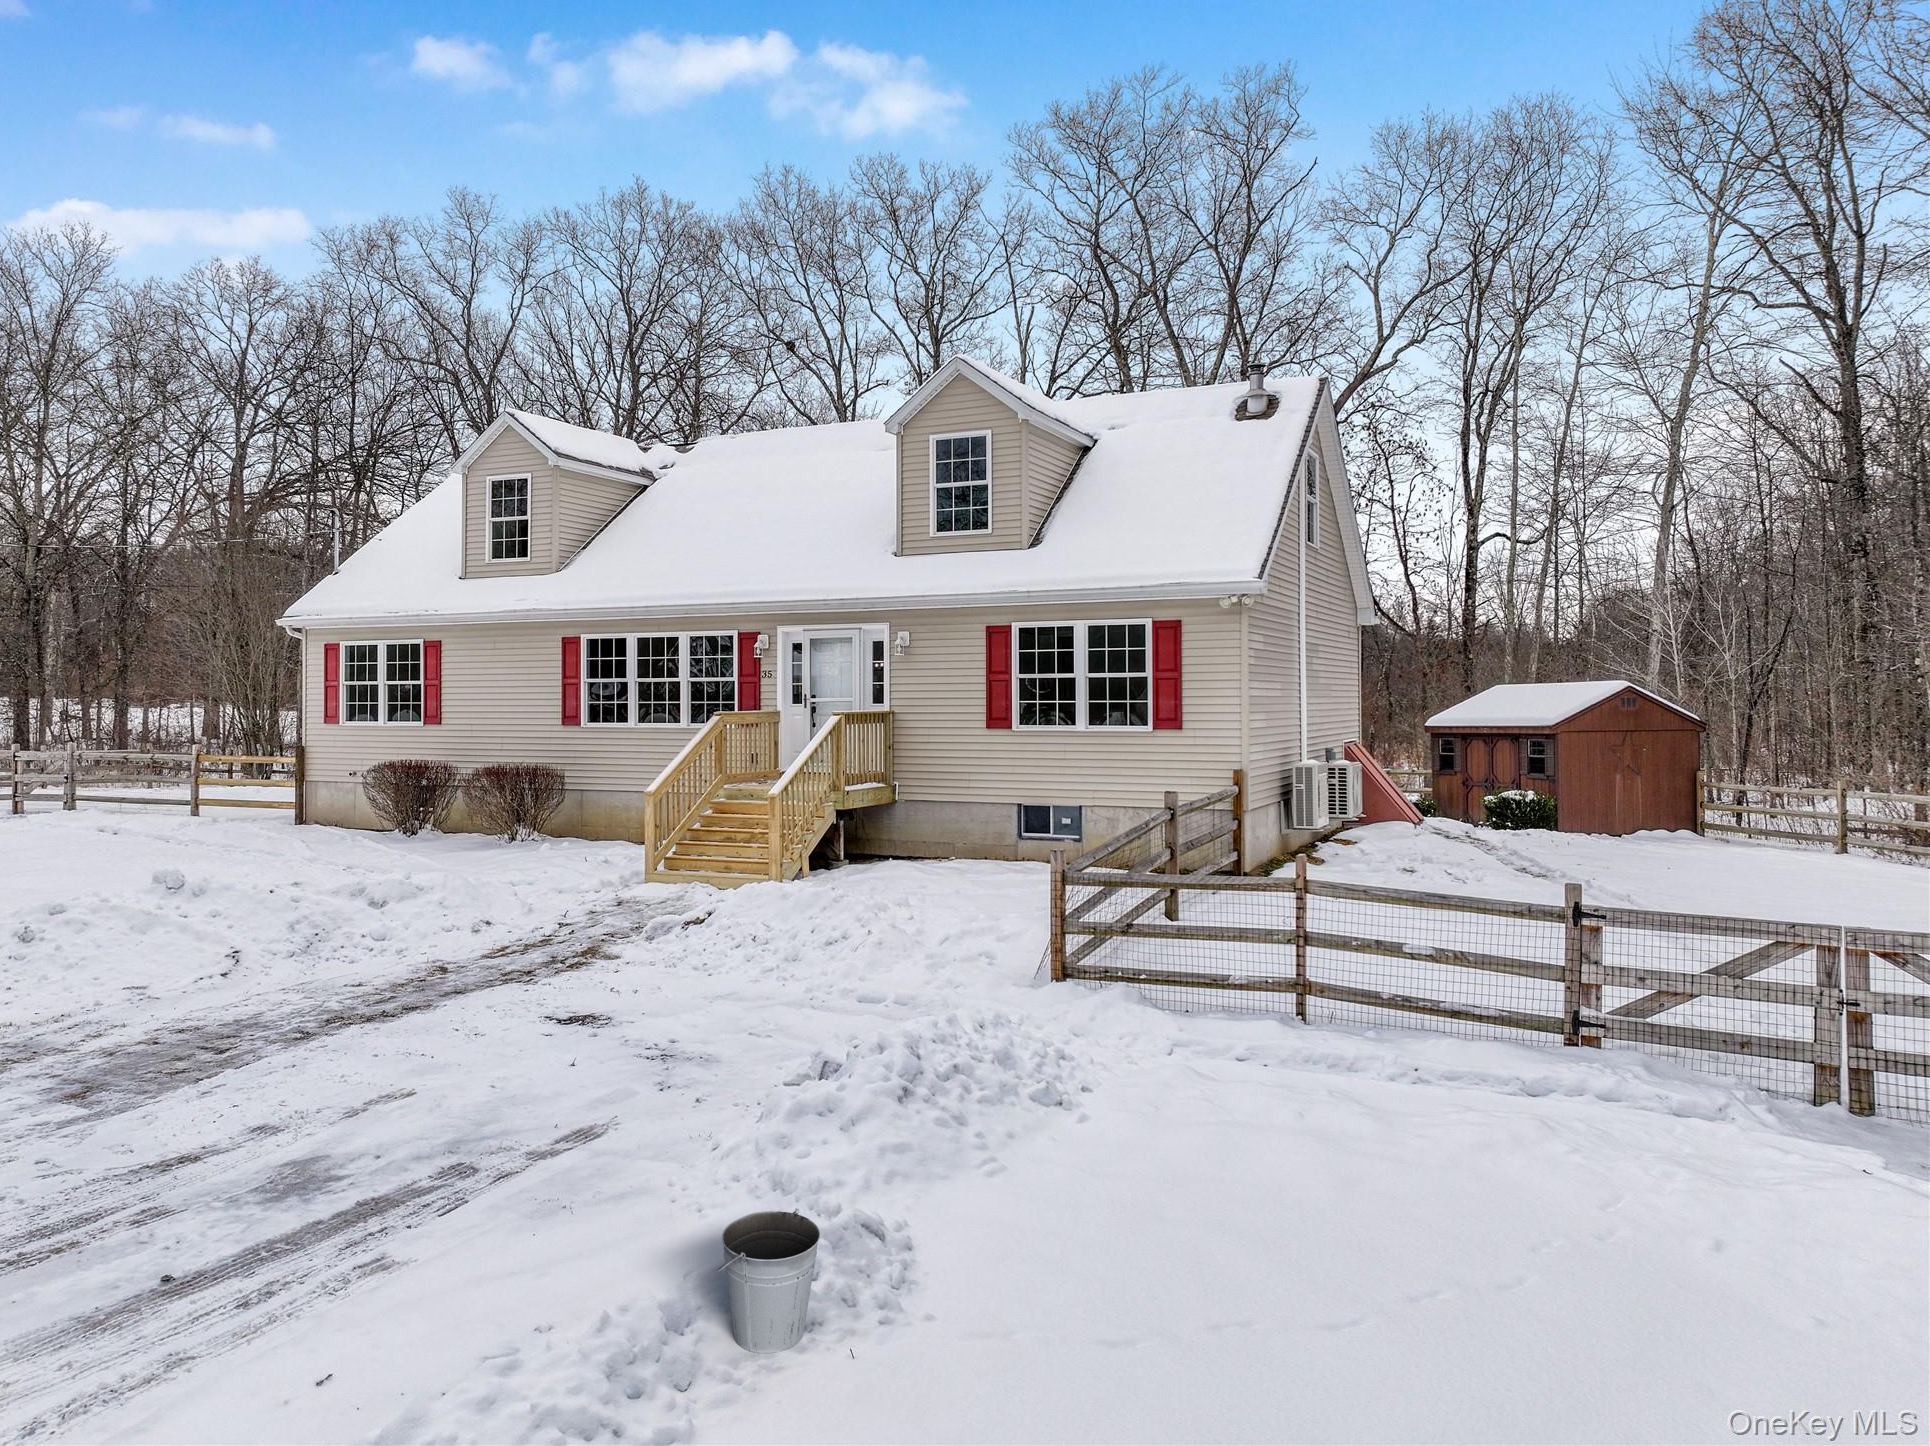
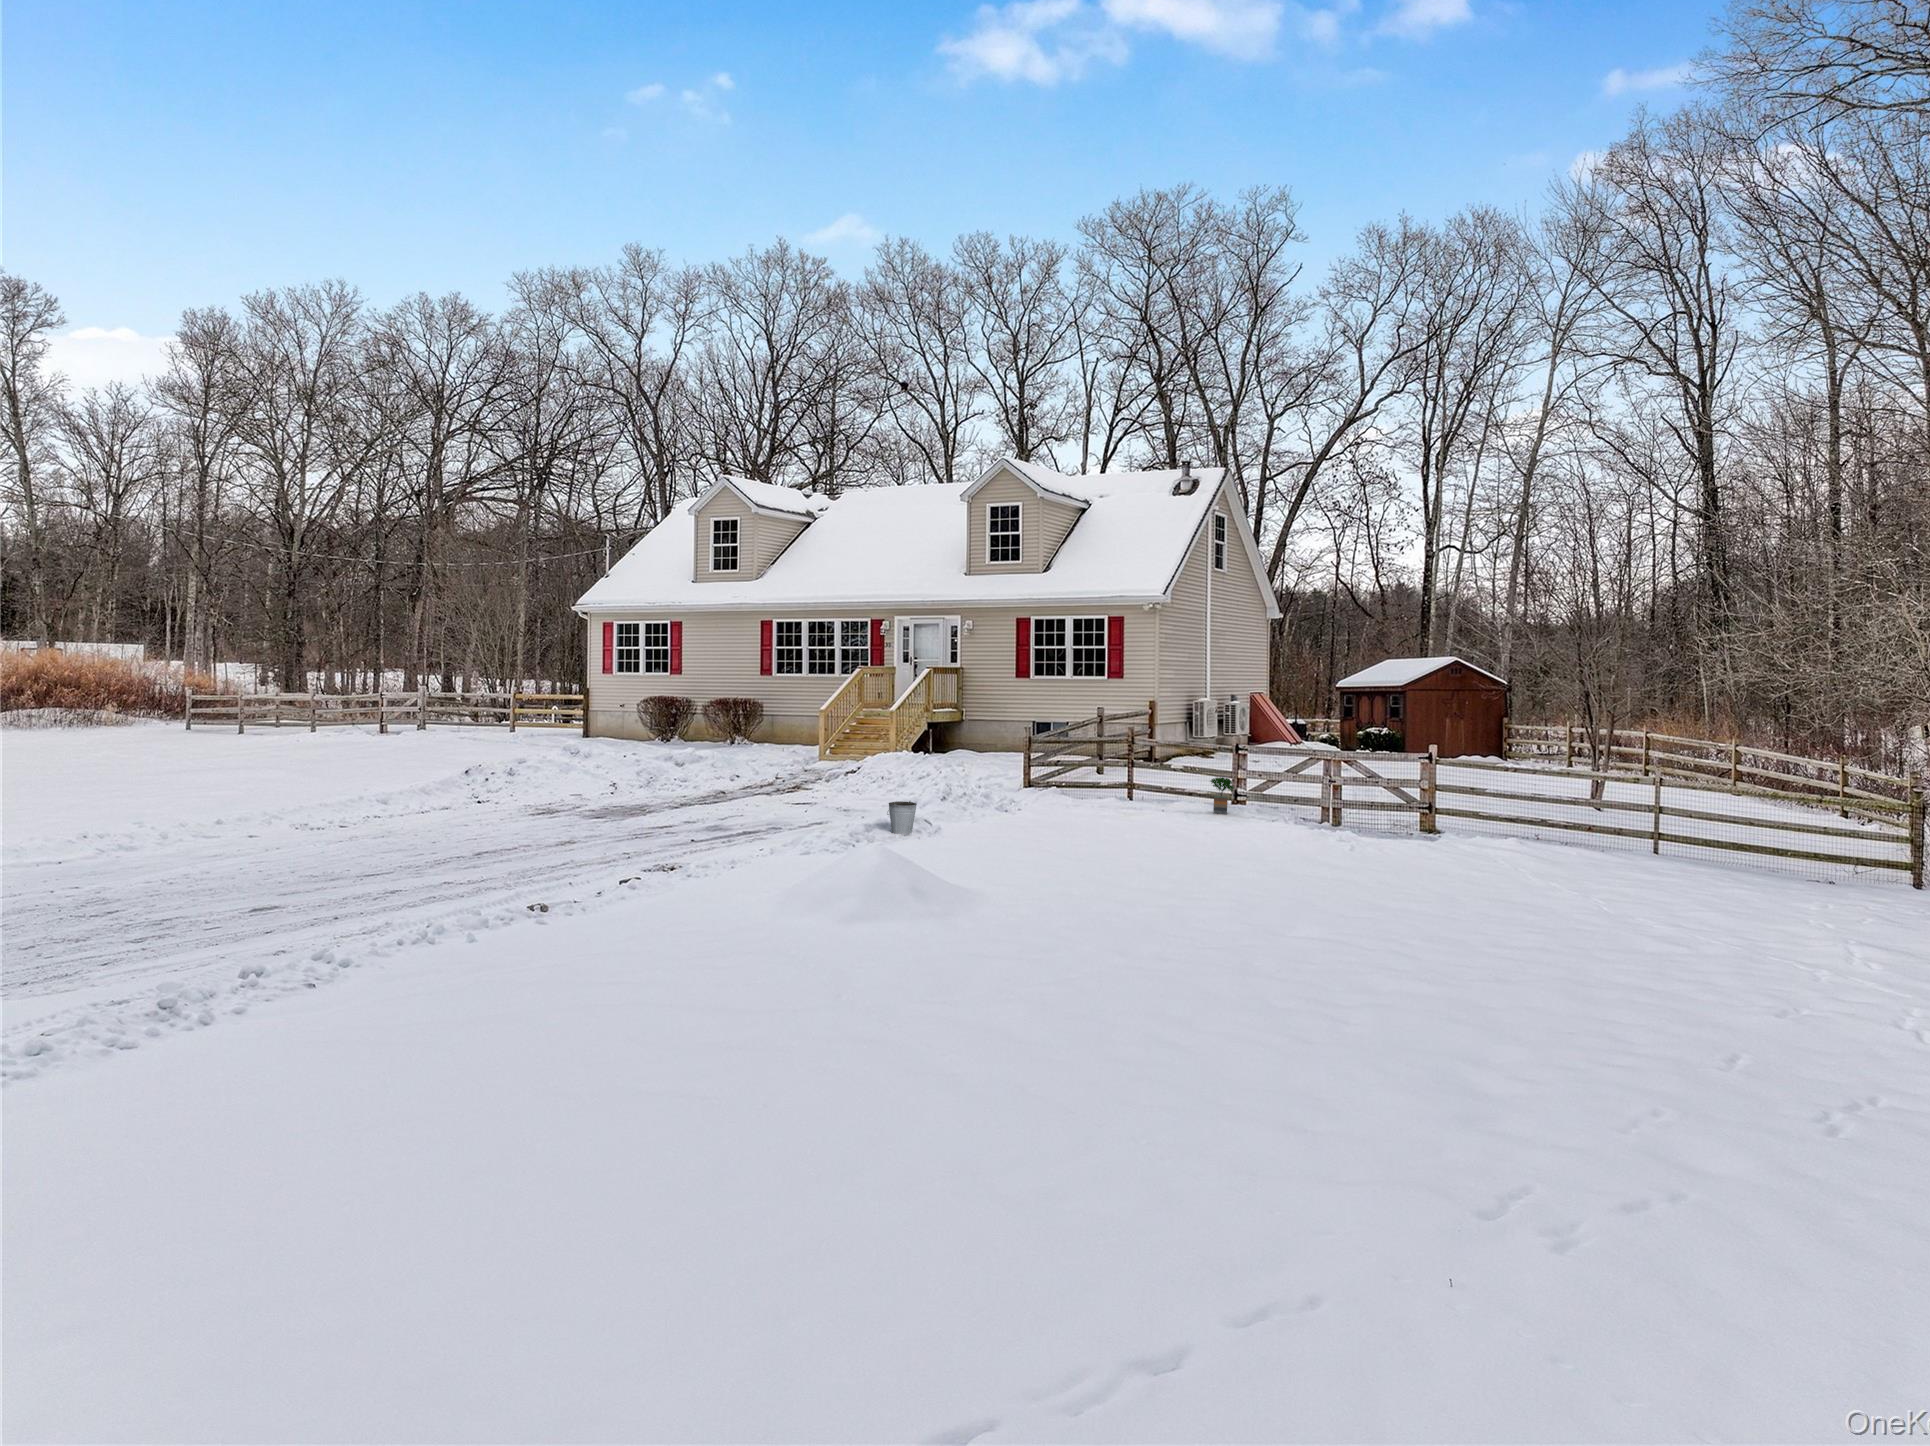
potted tree: none [1583,1017,1666,1124] -> present [1211,777,1234,814]

